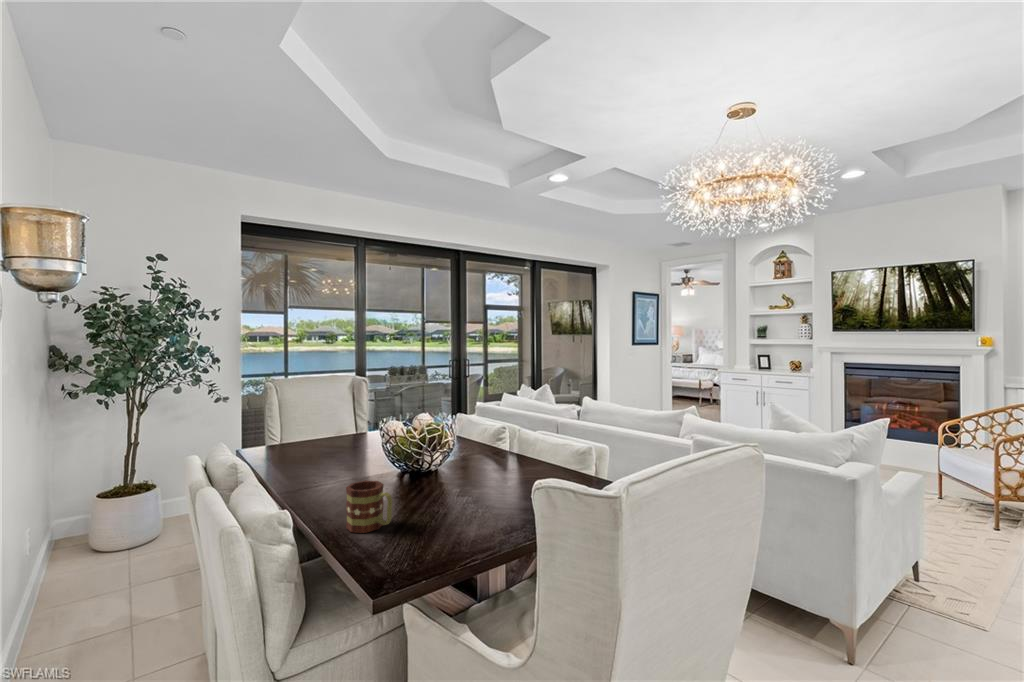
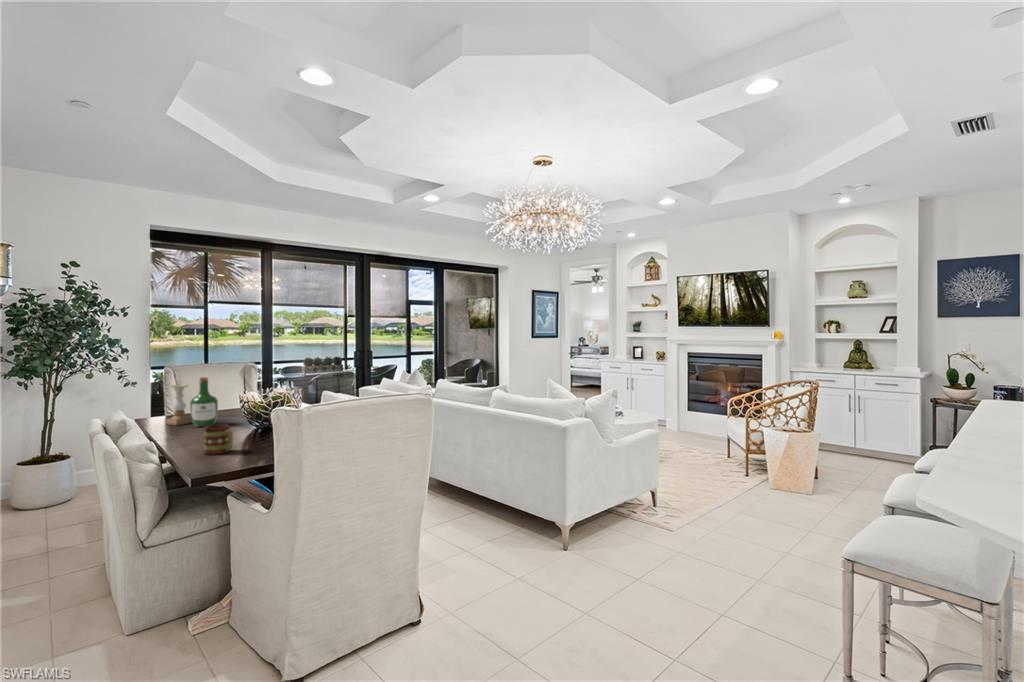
wine bottle: none [304,398,339,466] -> present [190,377,218,427]
candle holder: none [271,407,305,462] -> present [166,385,193,425]

